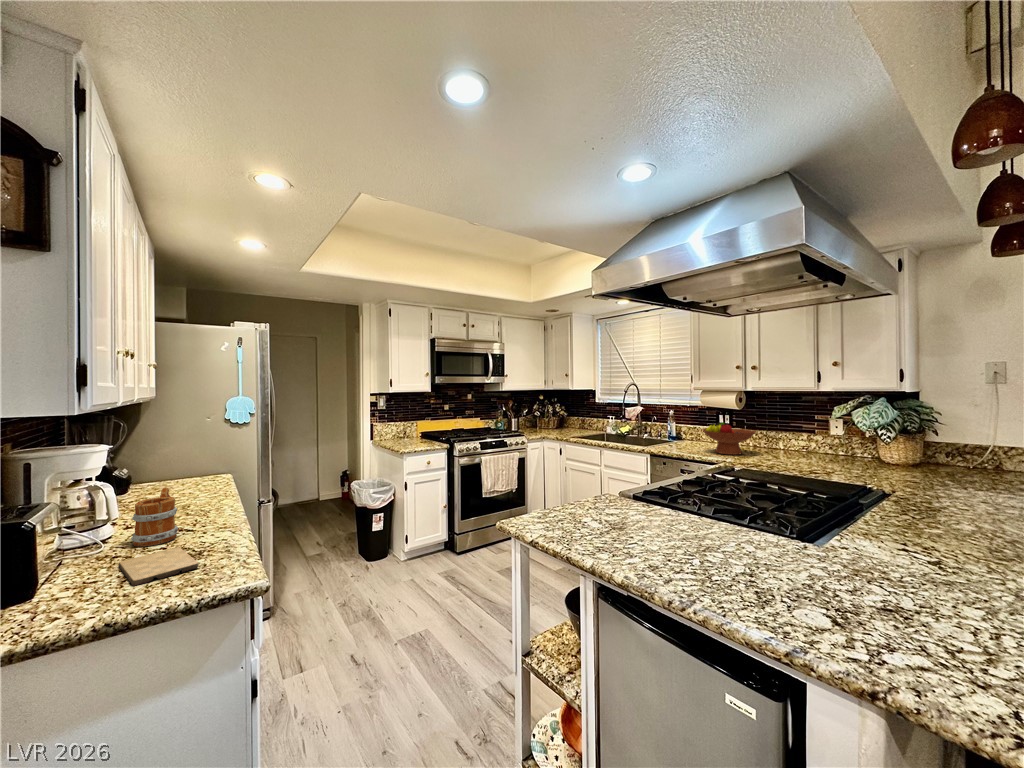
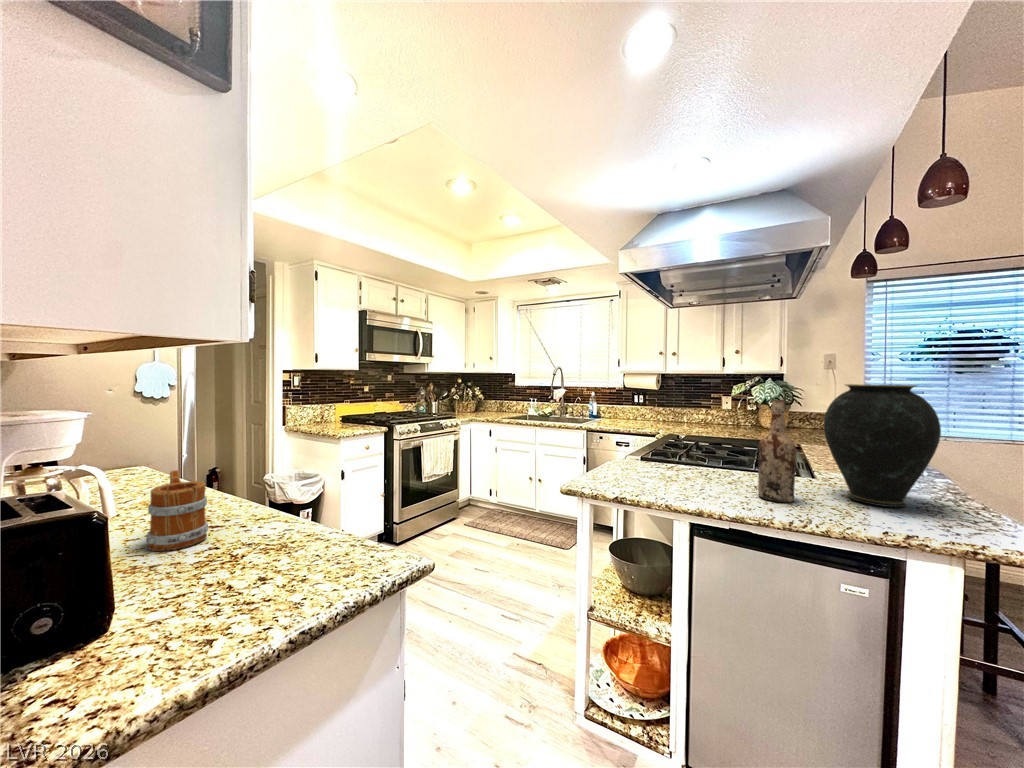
fruit bowl: present [702,422,756,455] -> none [635,400,678,427]
vase: none [763,428,915,608] -> present [824,384,941,507]
wine bottle: none [669,446,710,576] -> present [758,400,796,502]
cutting board: present [119,547,198,586] -> none [181,543,309,590]

